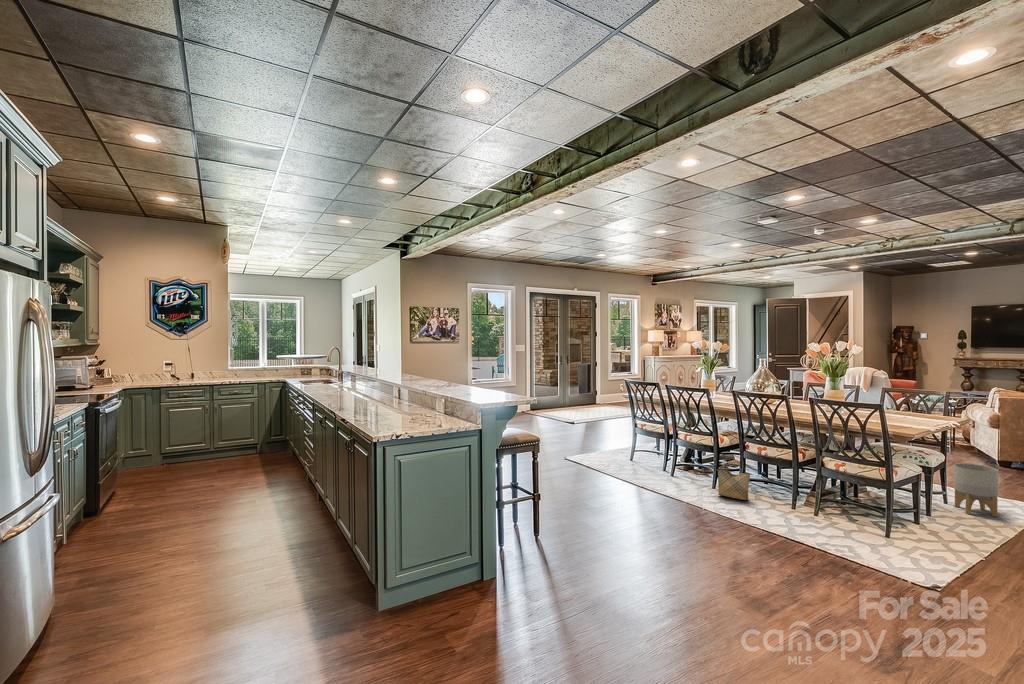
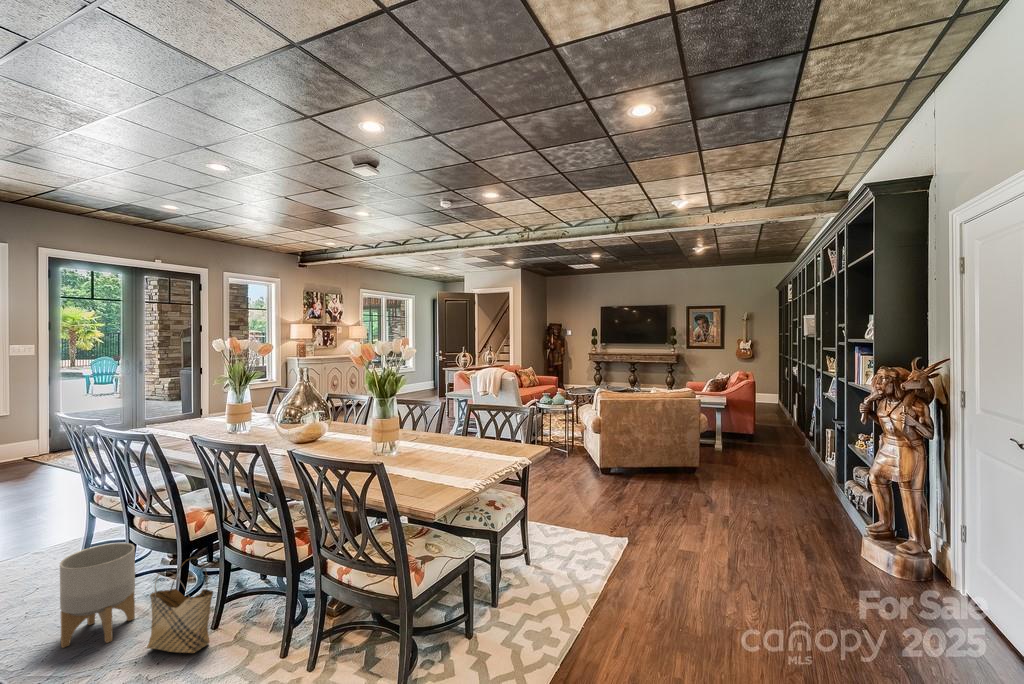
planter: present [954,463,998,517] -> present [60,543,135,648]

